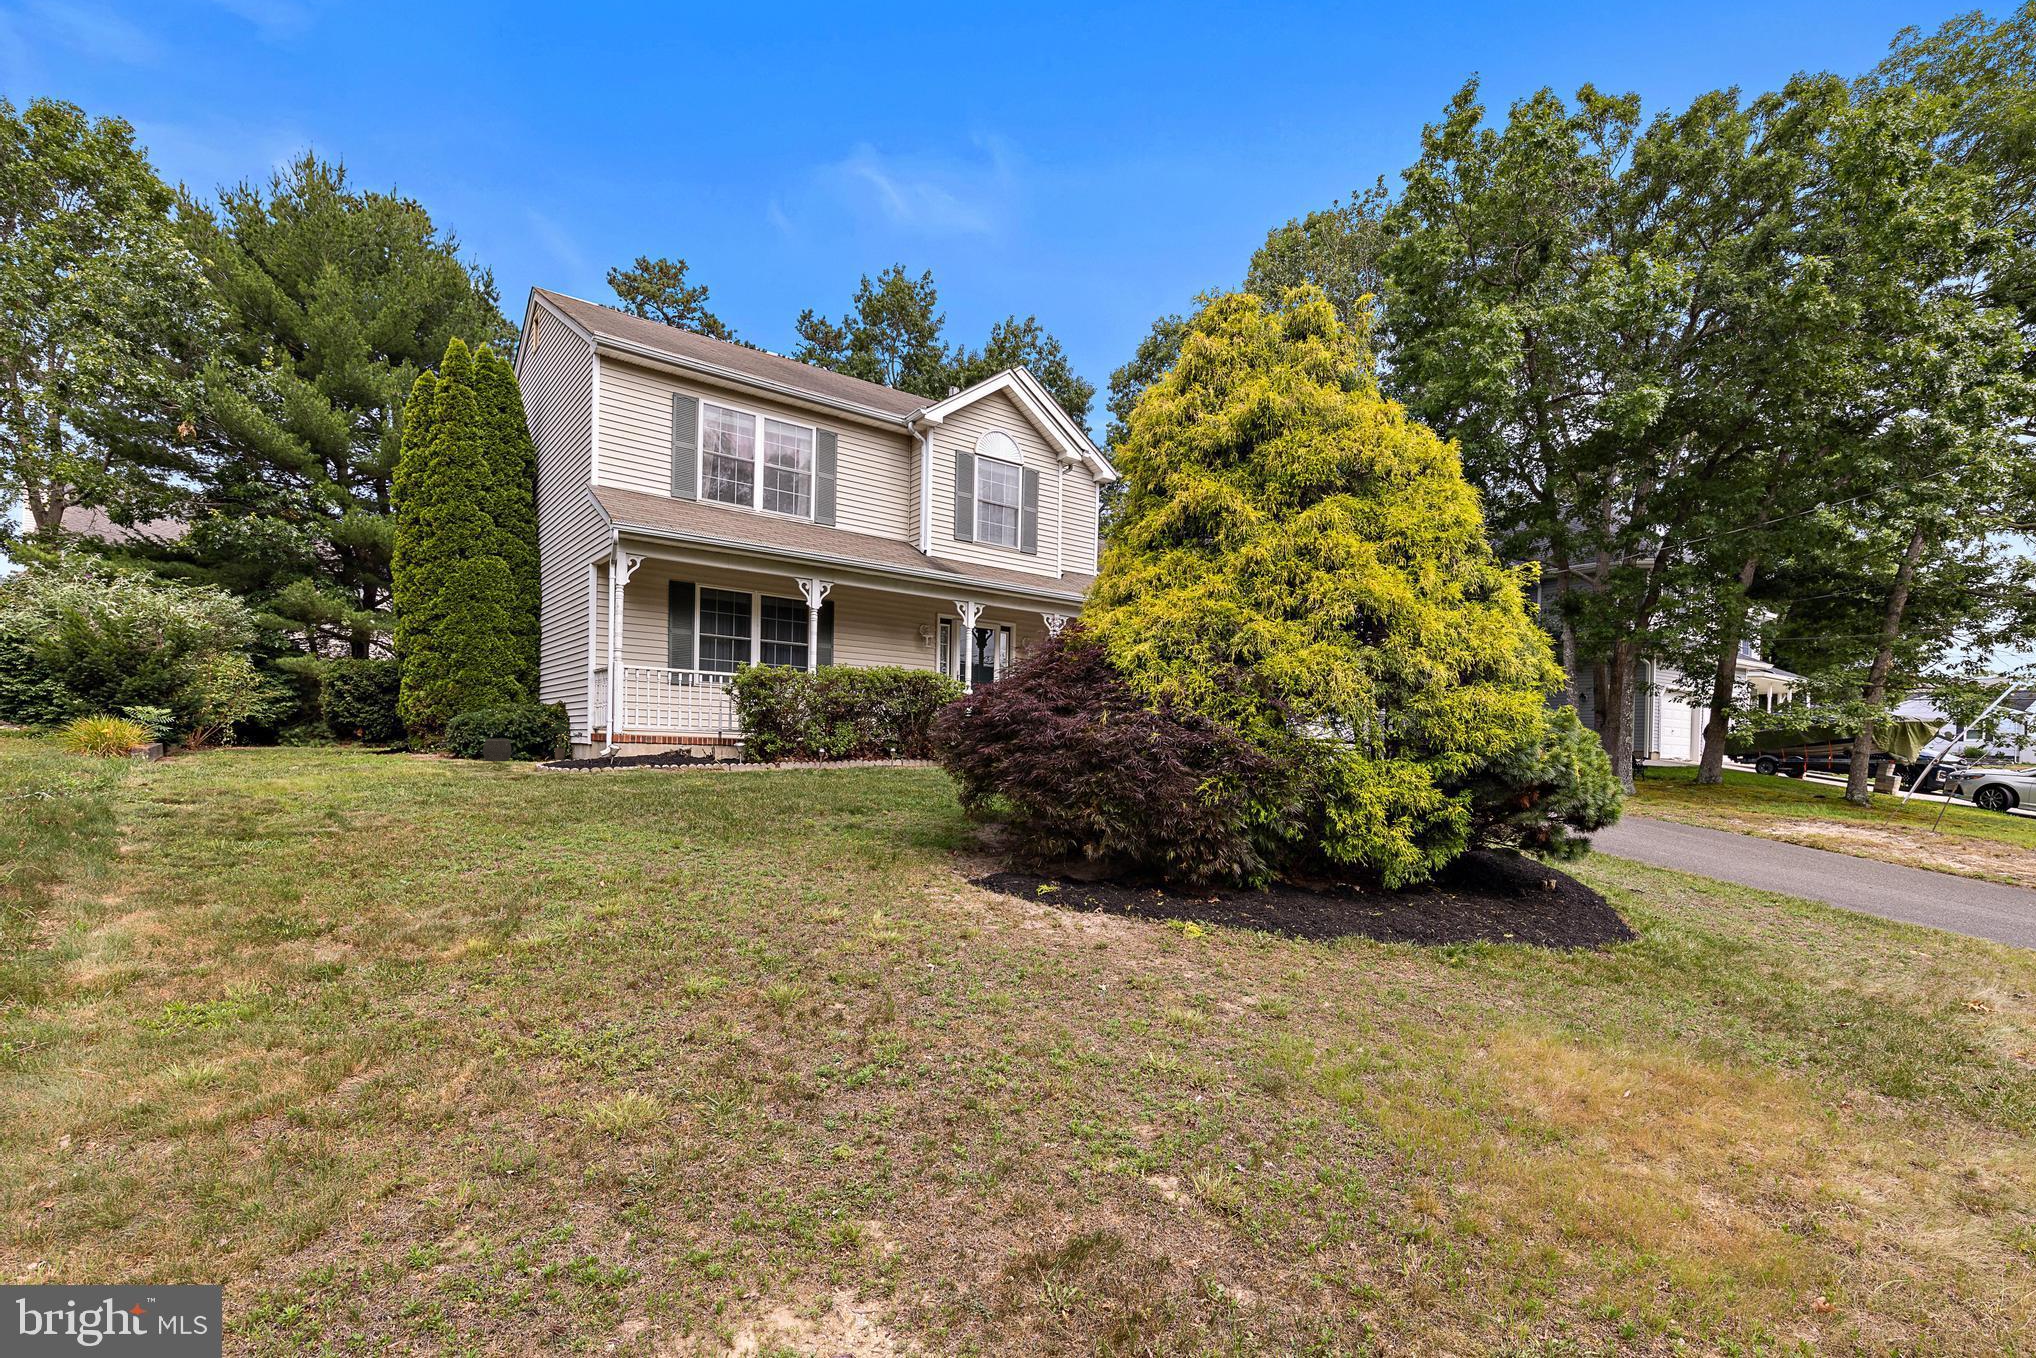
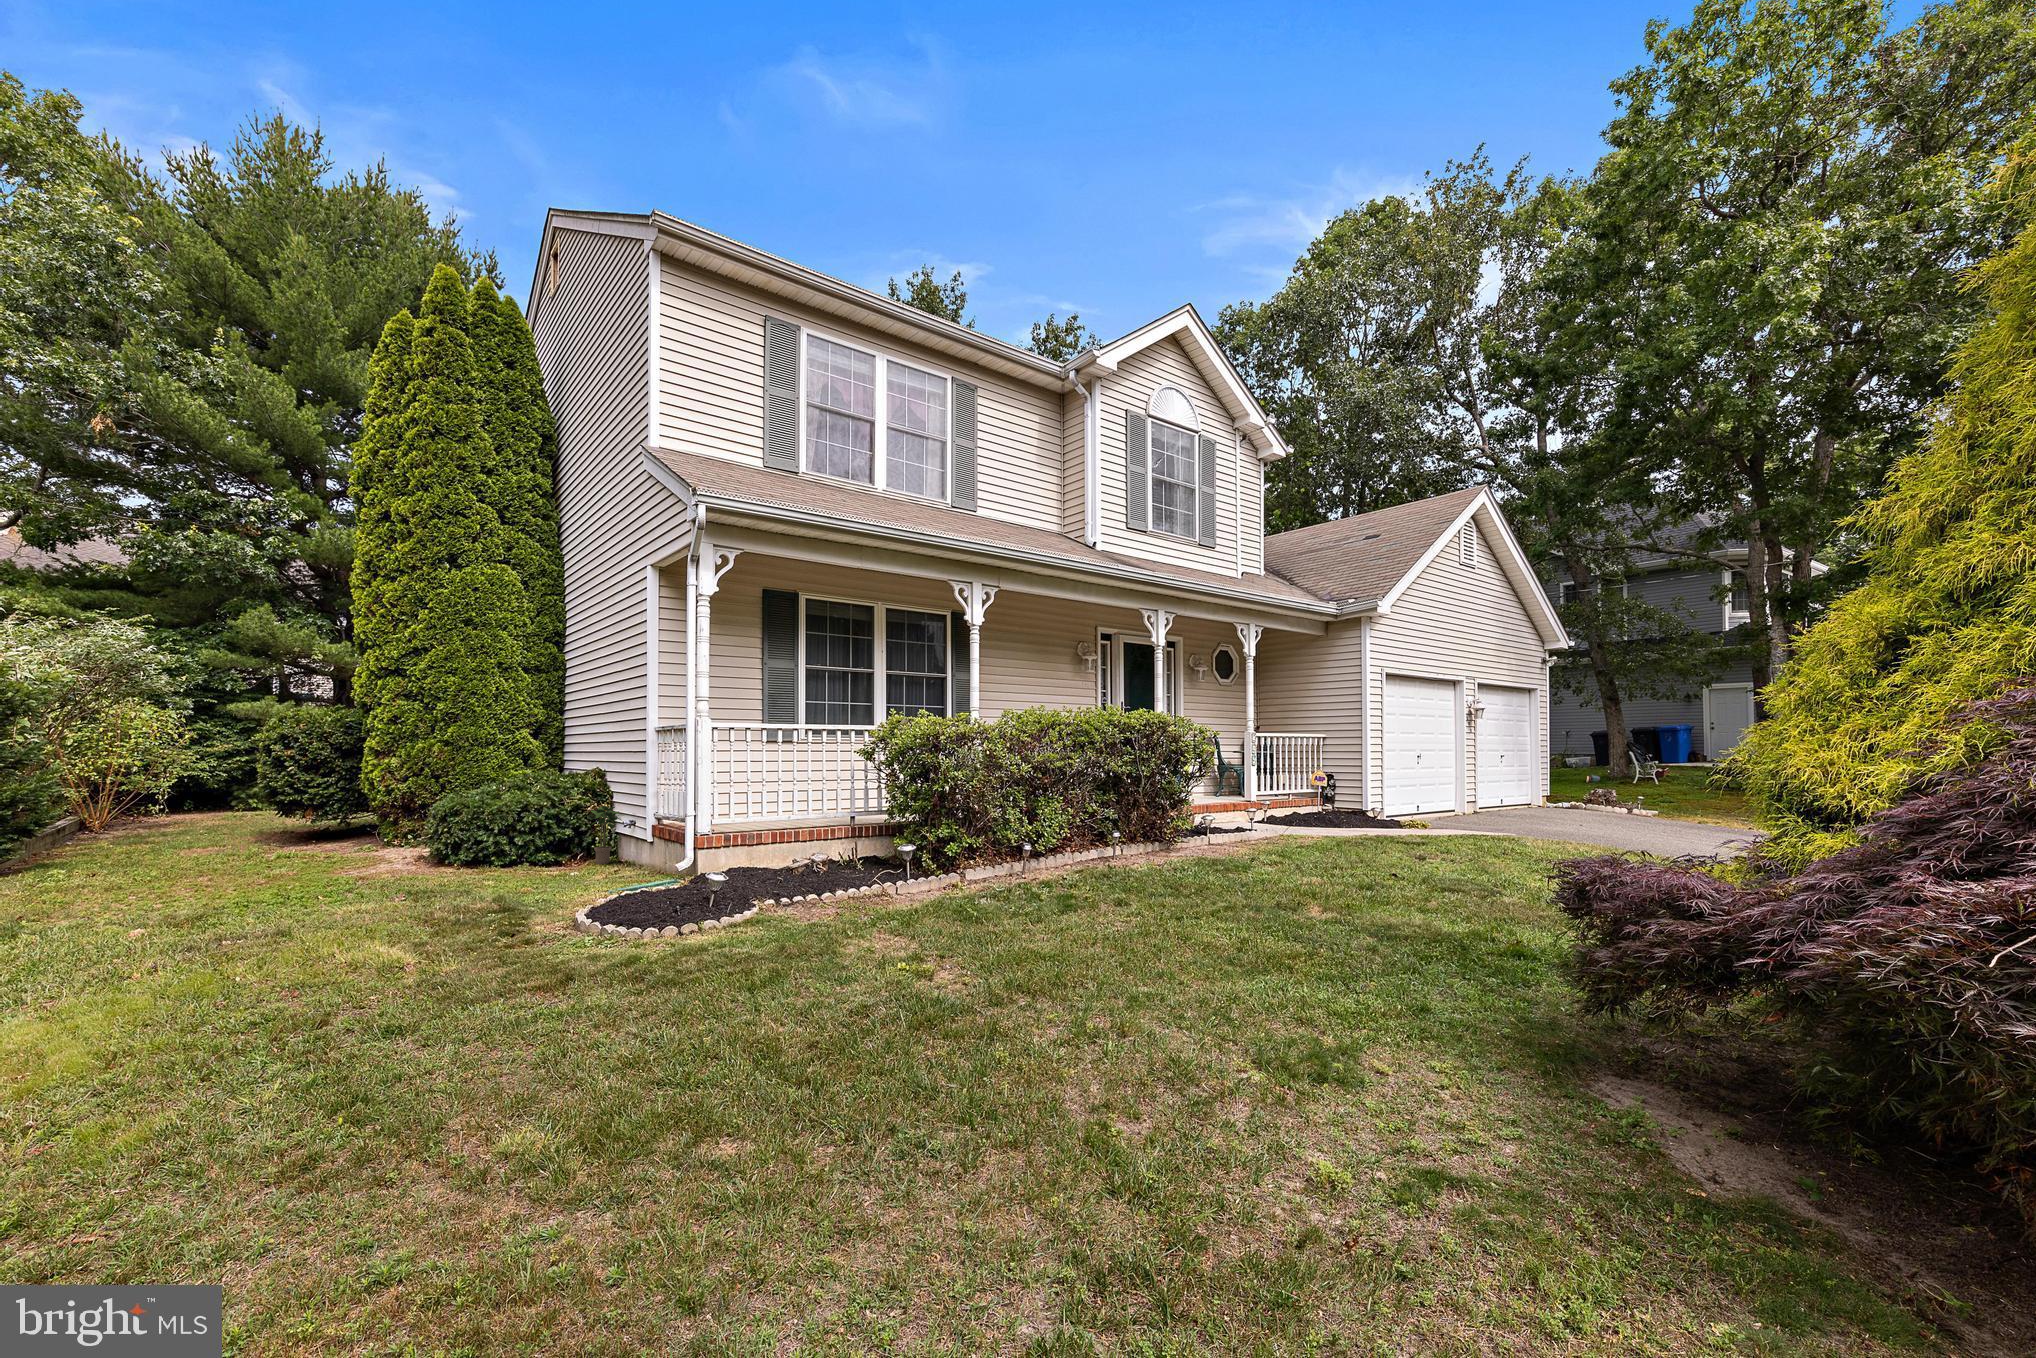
woven basket: present [483,739,511,761] -> none [487,839,532,877]

